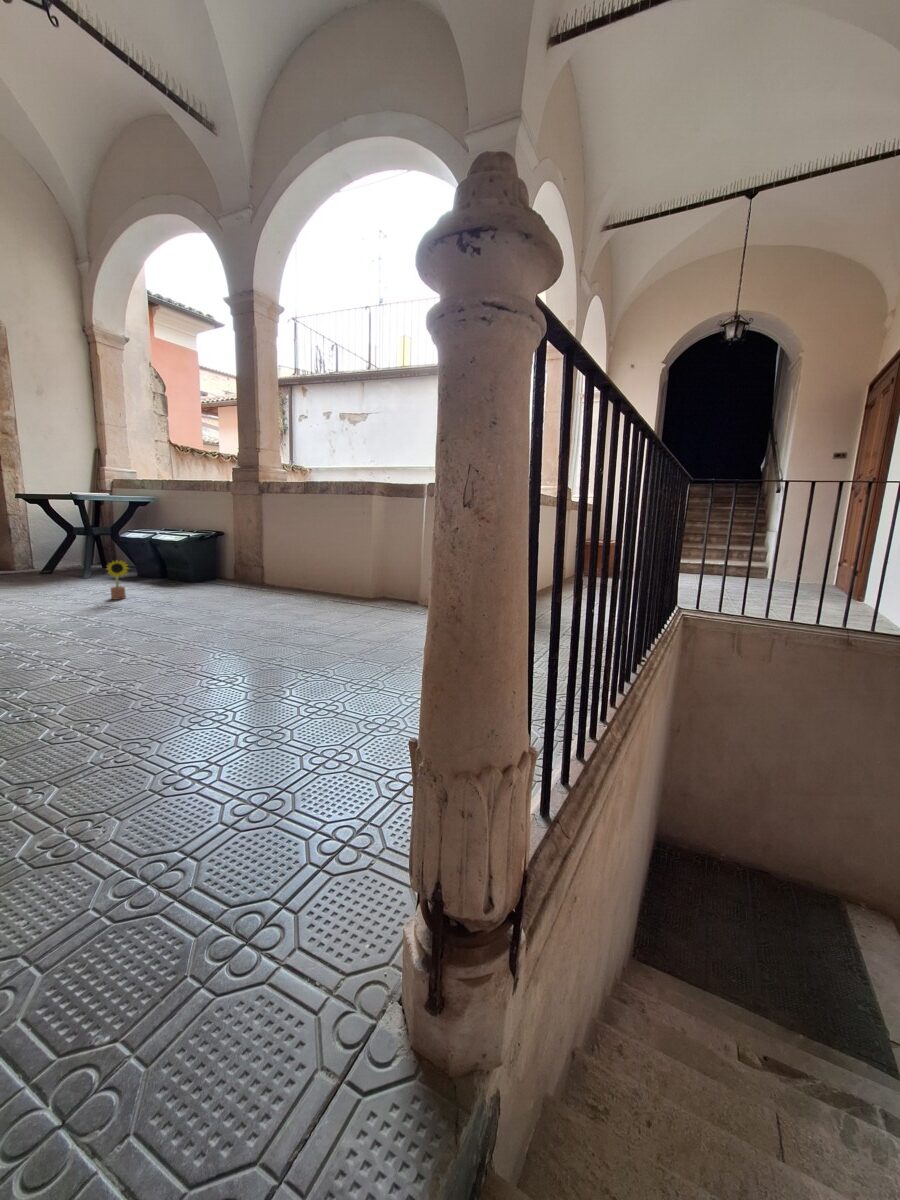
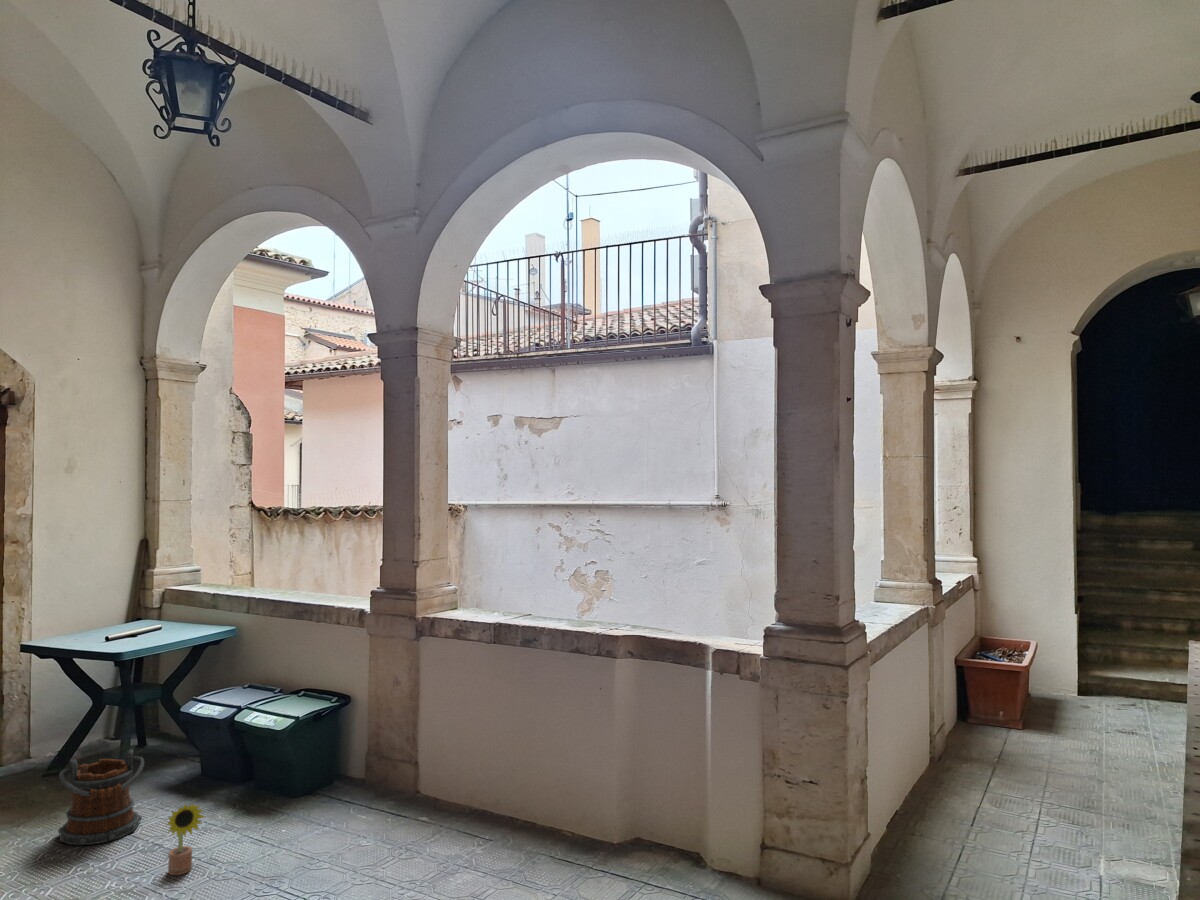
bucket: none [42,543,99,590] -> present [58,750,144,845]

